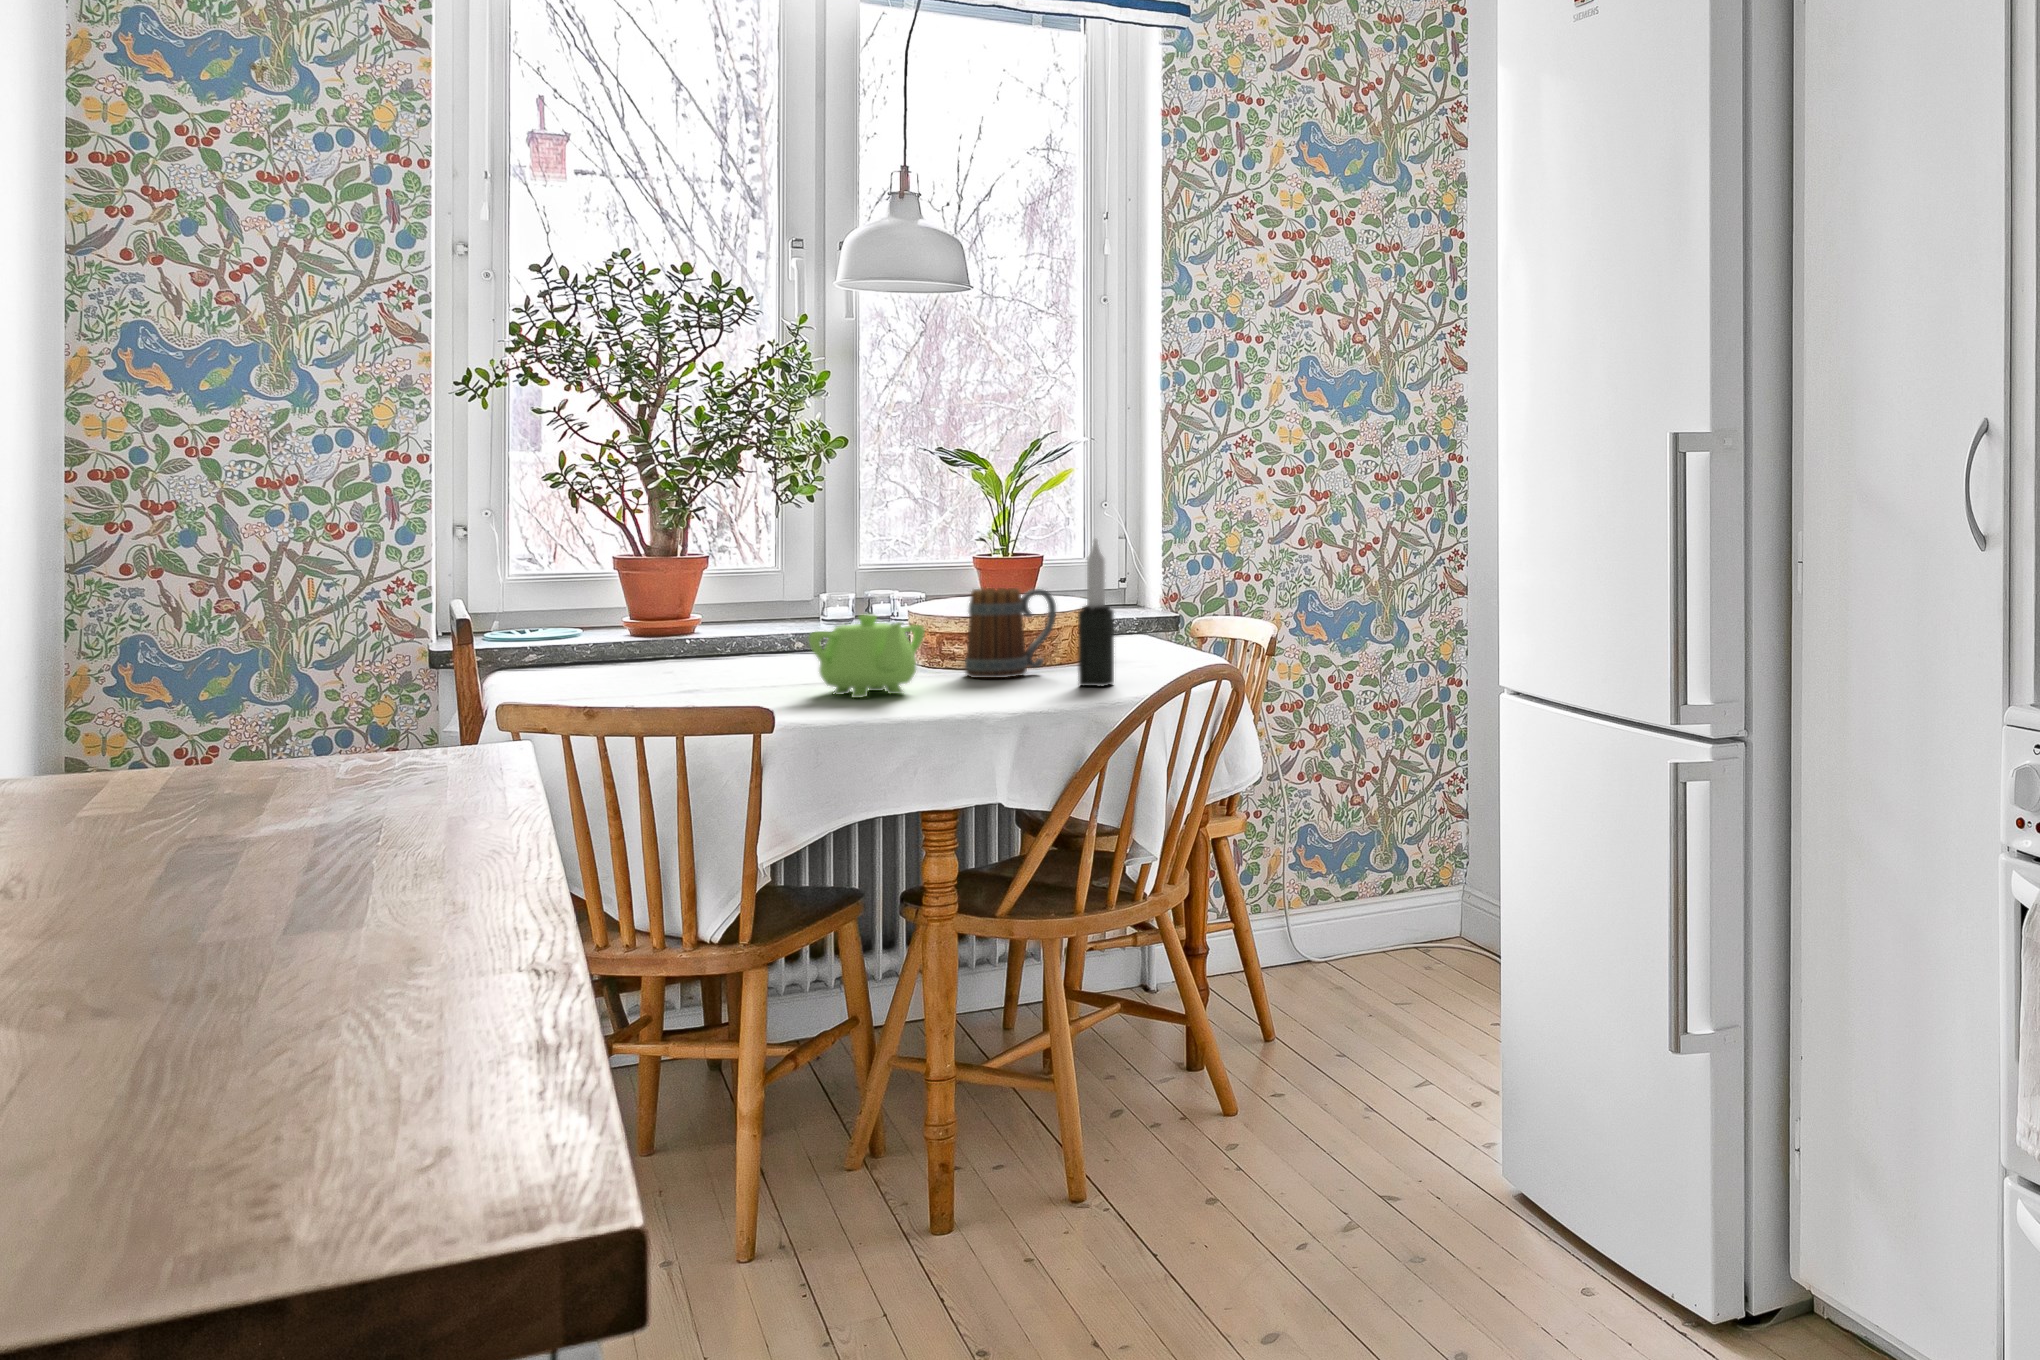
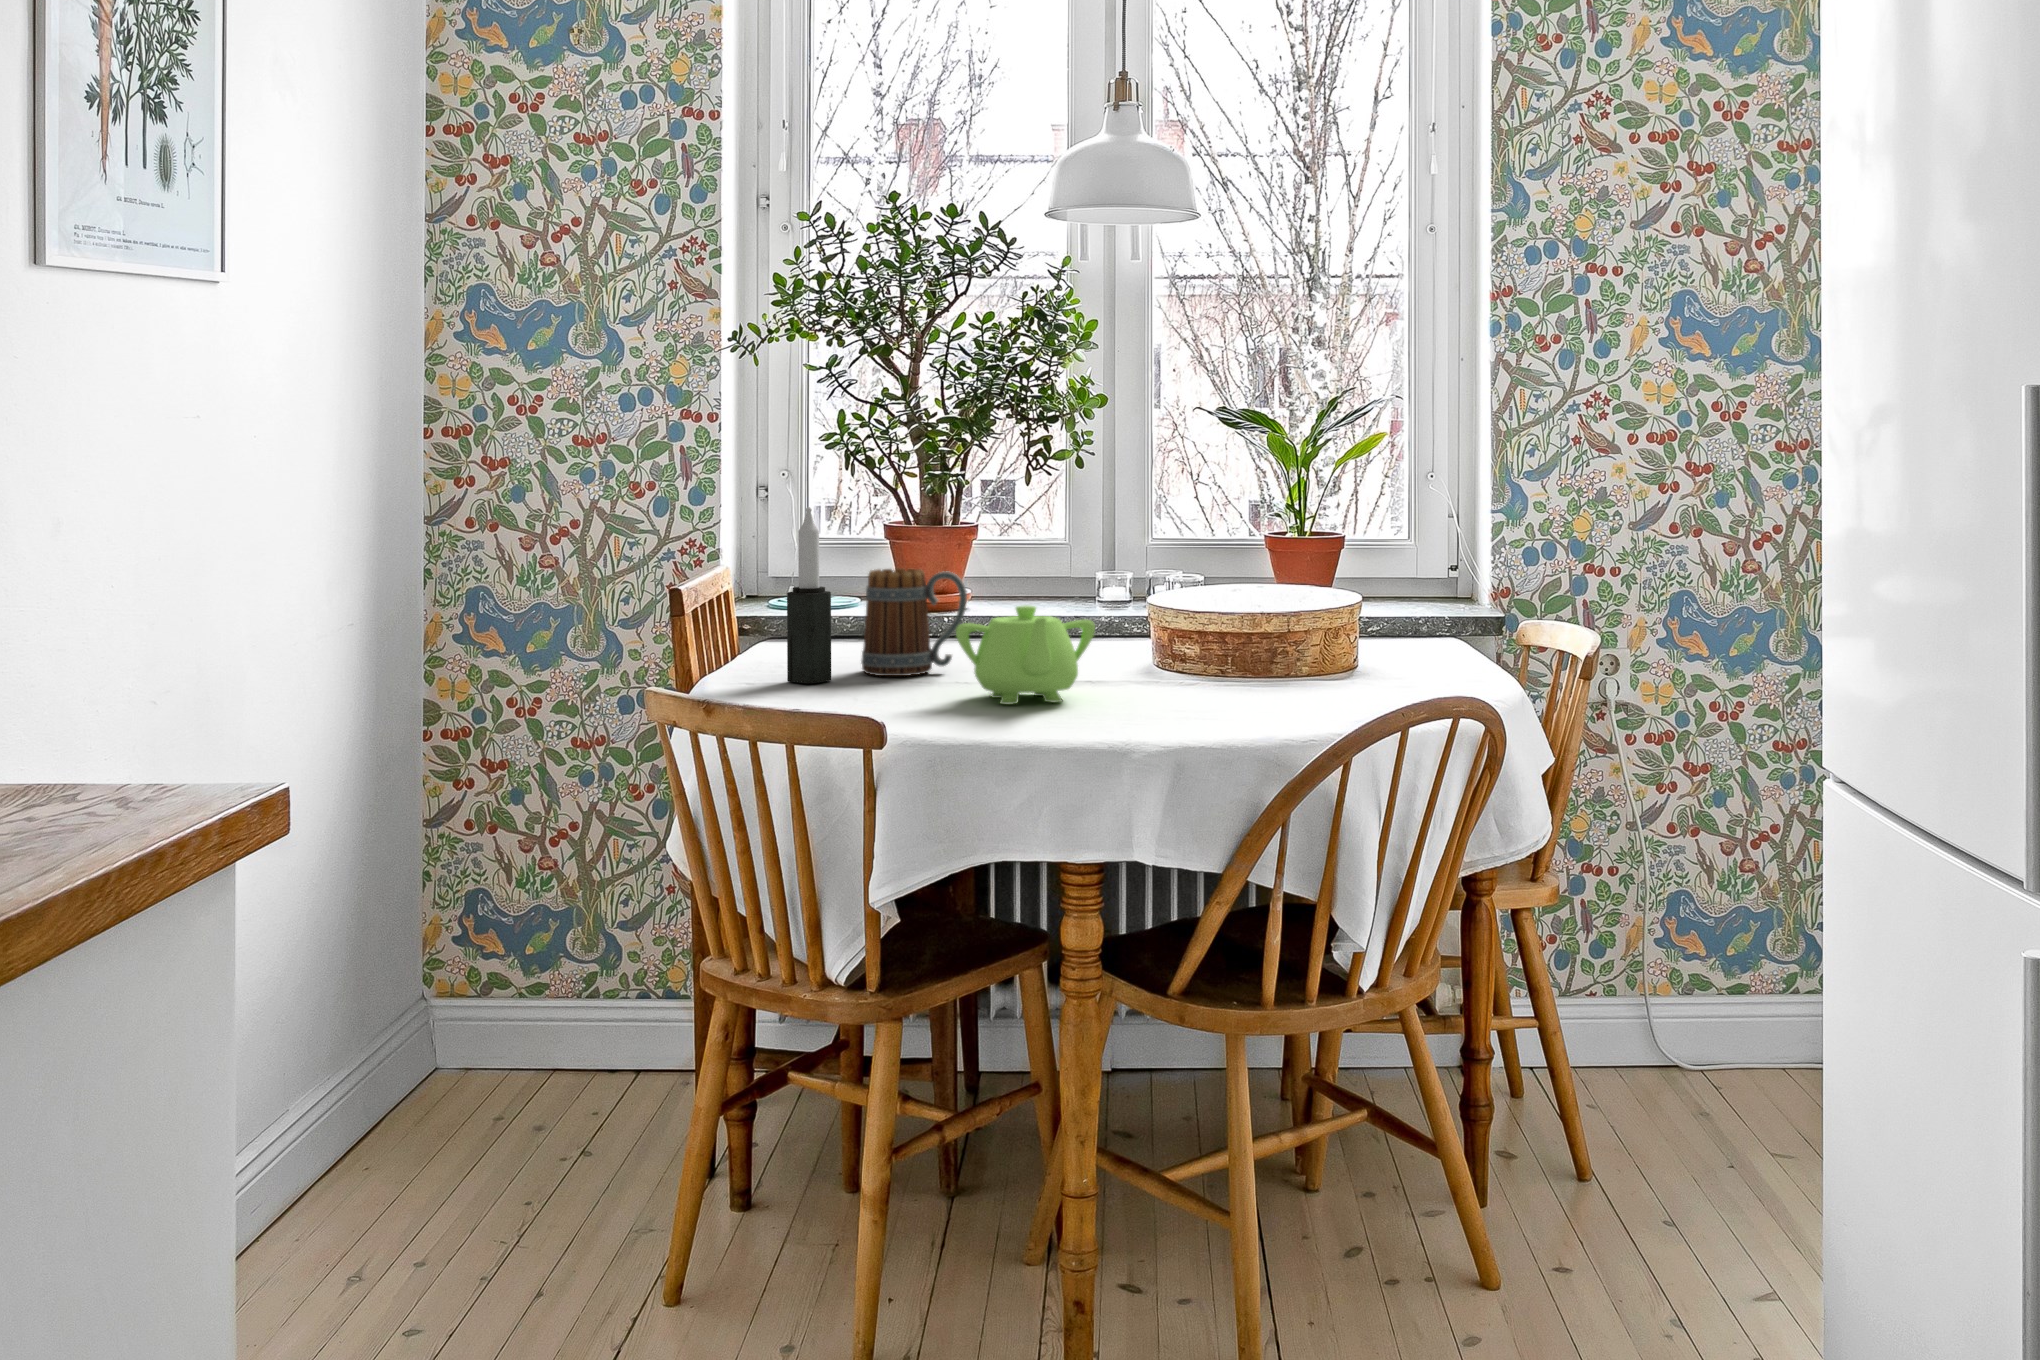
candle: present [1078,539,1114,686] -> present [787,507,831,683]
mug: present [965,588,1056,678] -> present [861,568,967,676]

